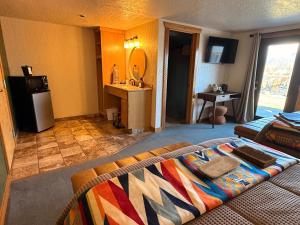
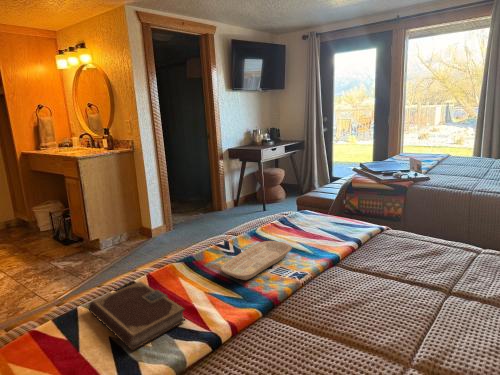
notebook: present [232,145,277,168] -> present [89,282,185,350]

